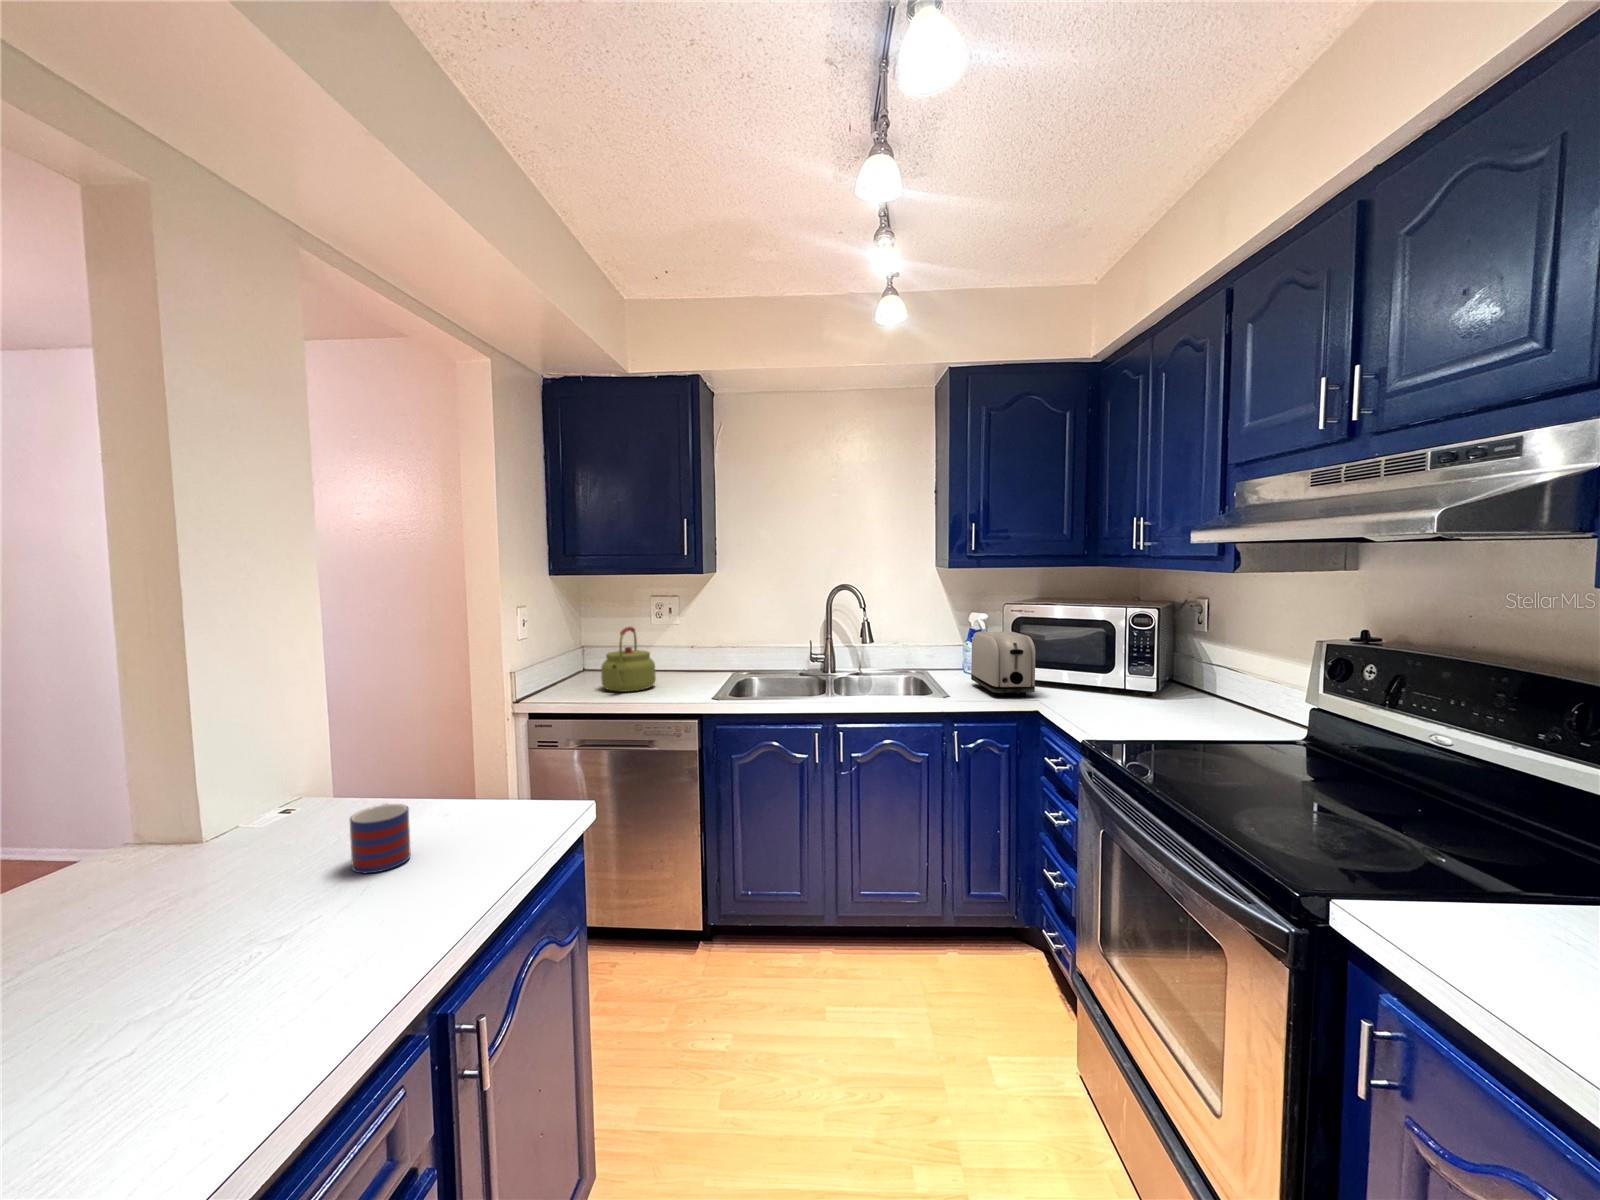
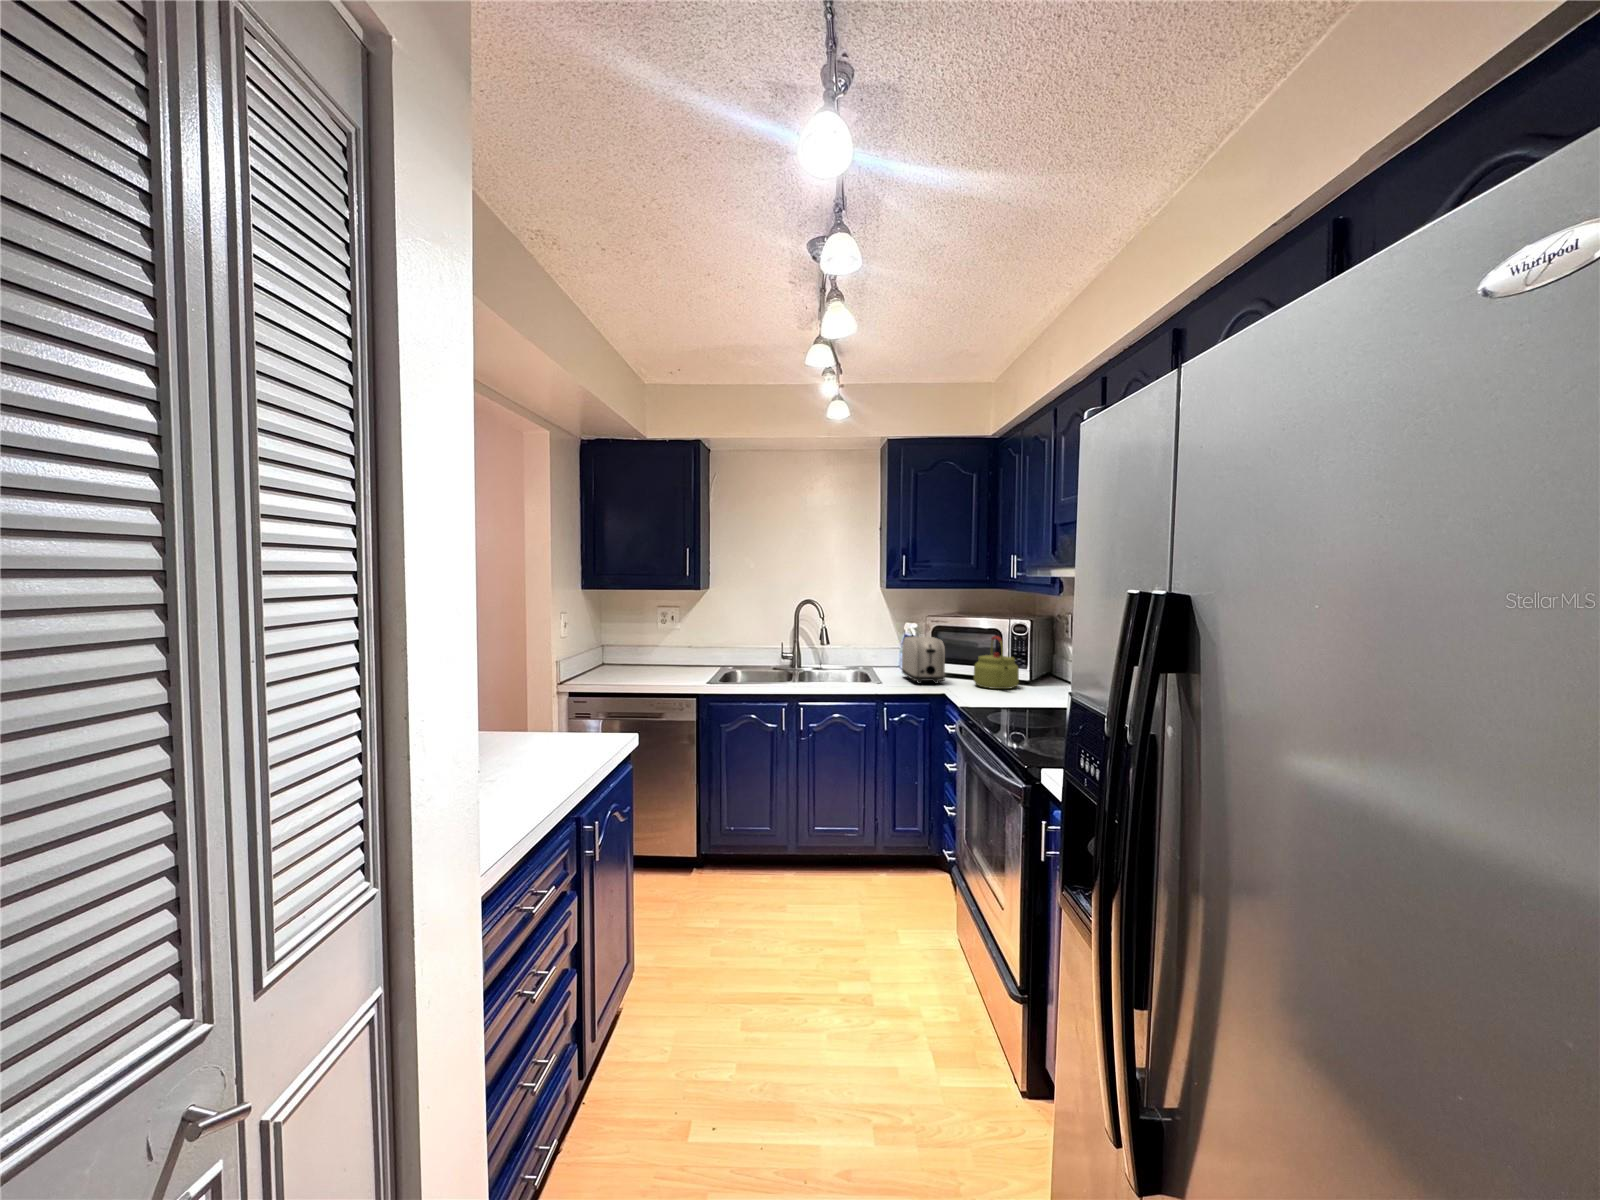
kettle: present [601,627,656,692] -> present [974,636,1019,689]
mug: present [350,803,411,873] -> none [509,724,540,759]

